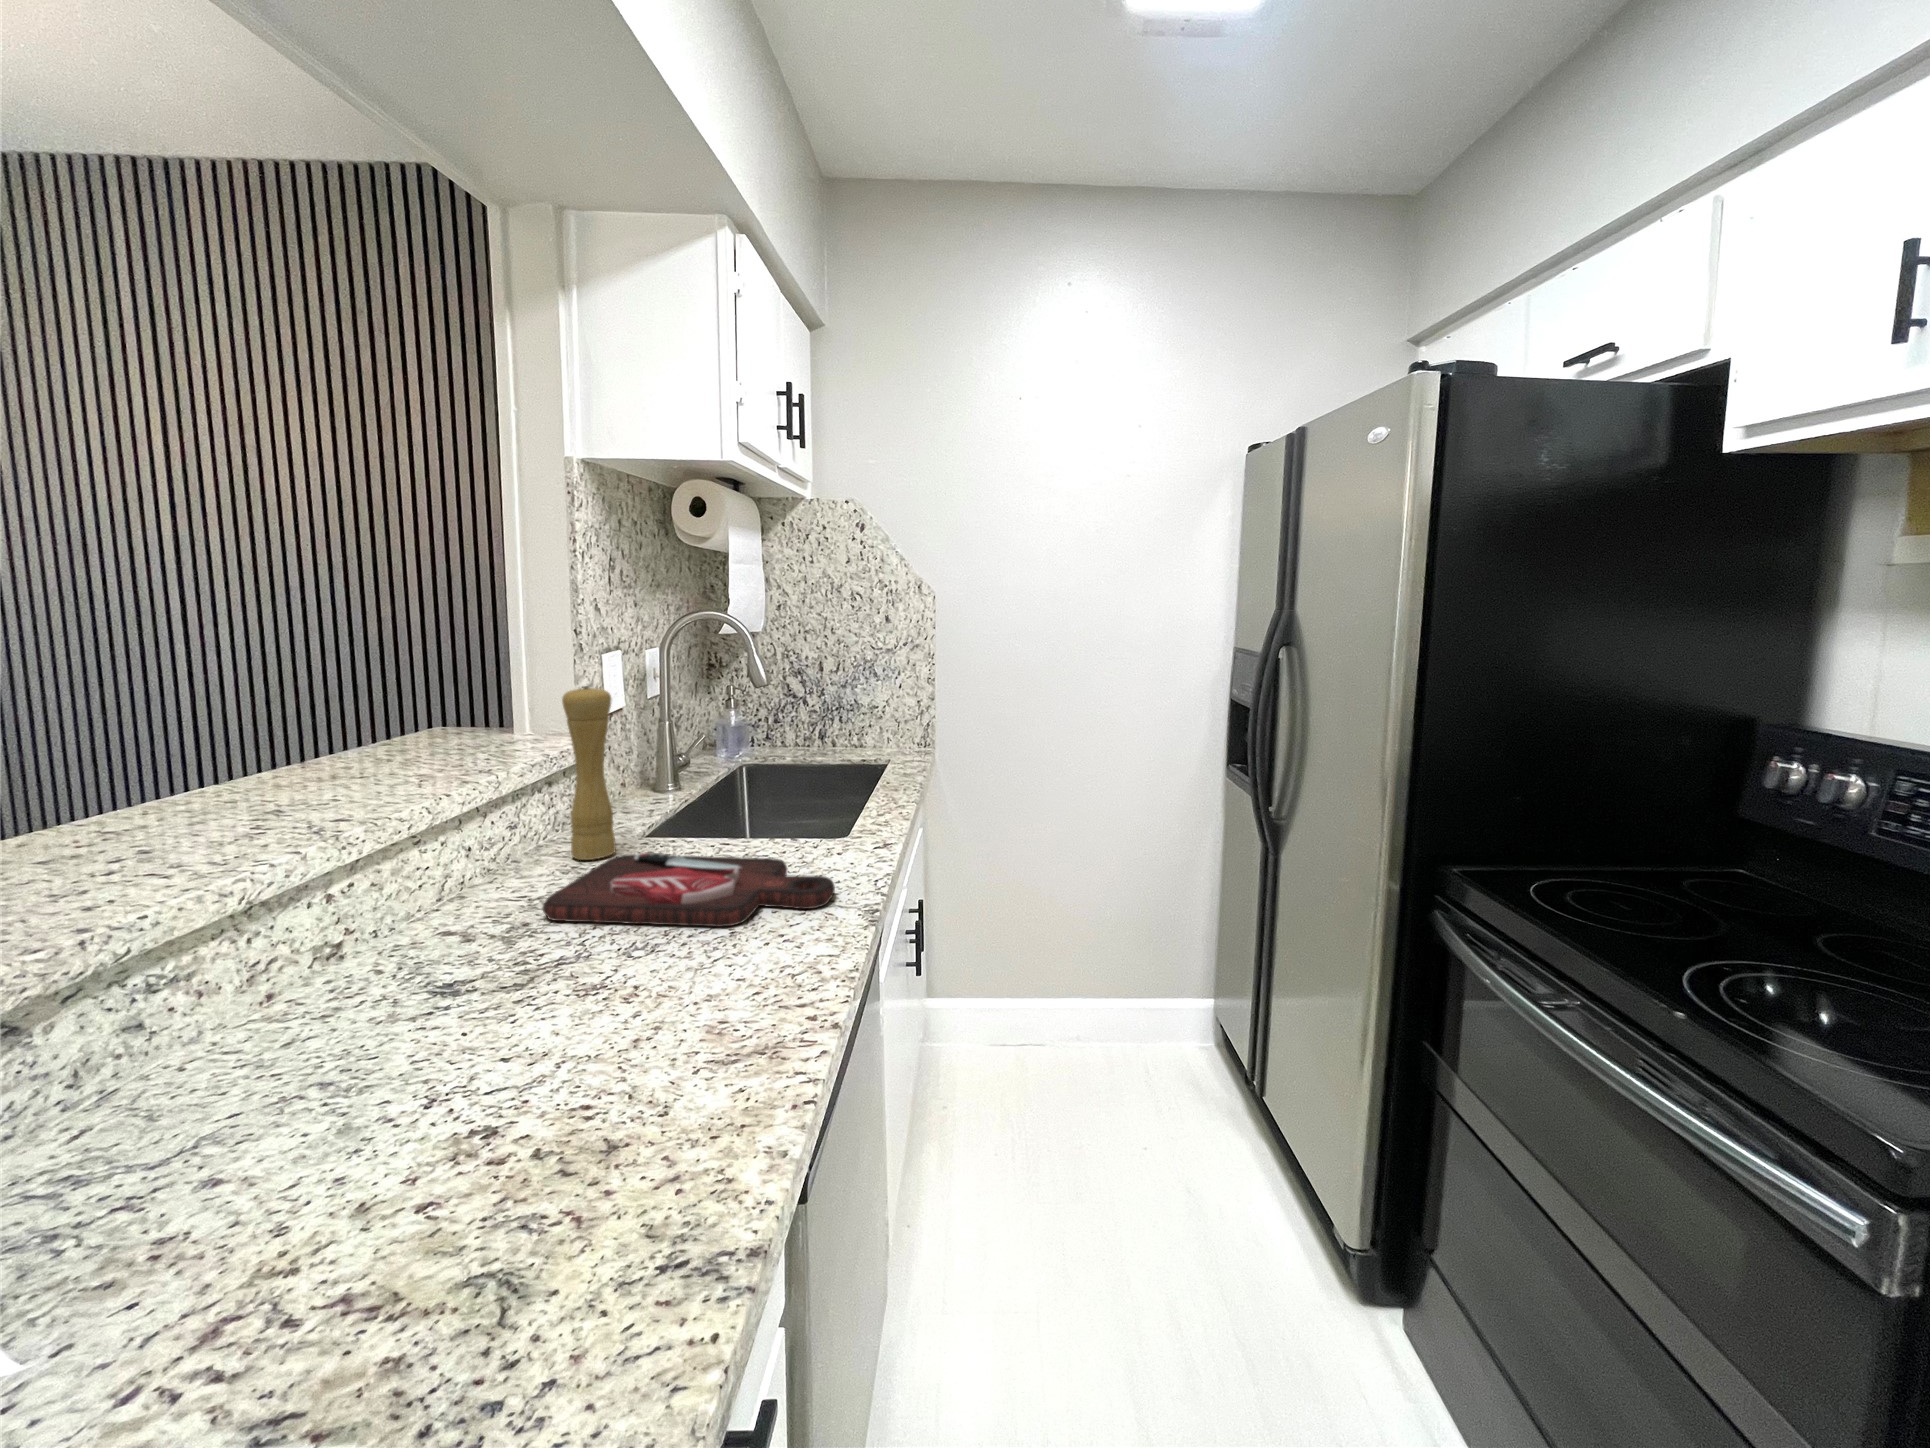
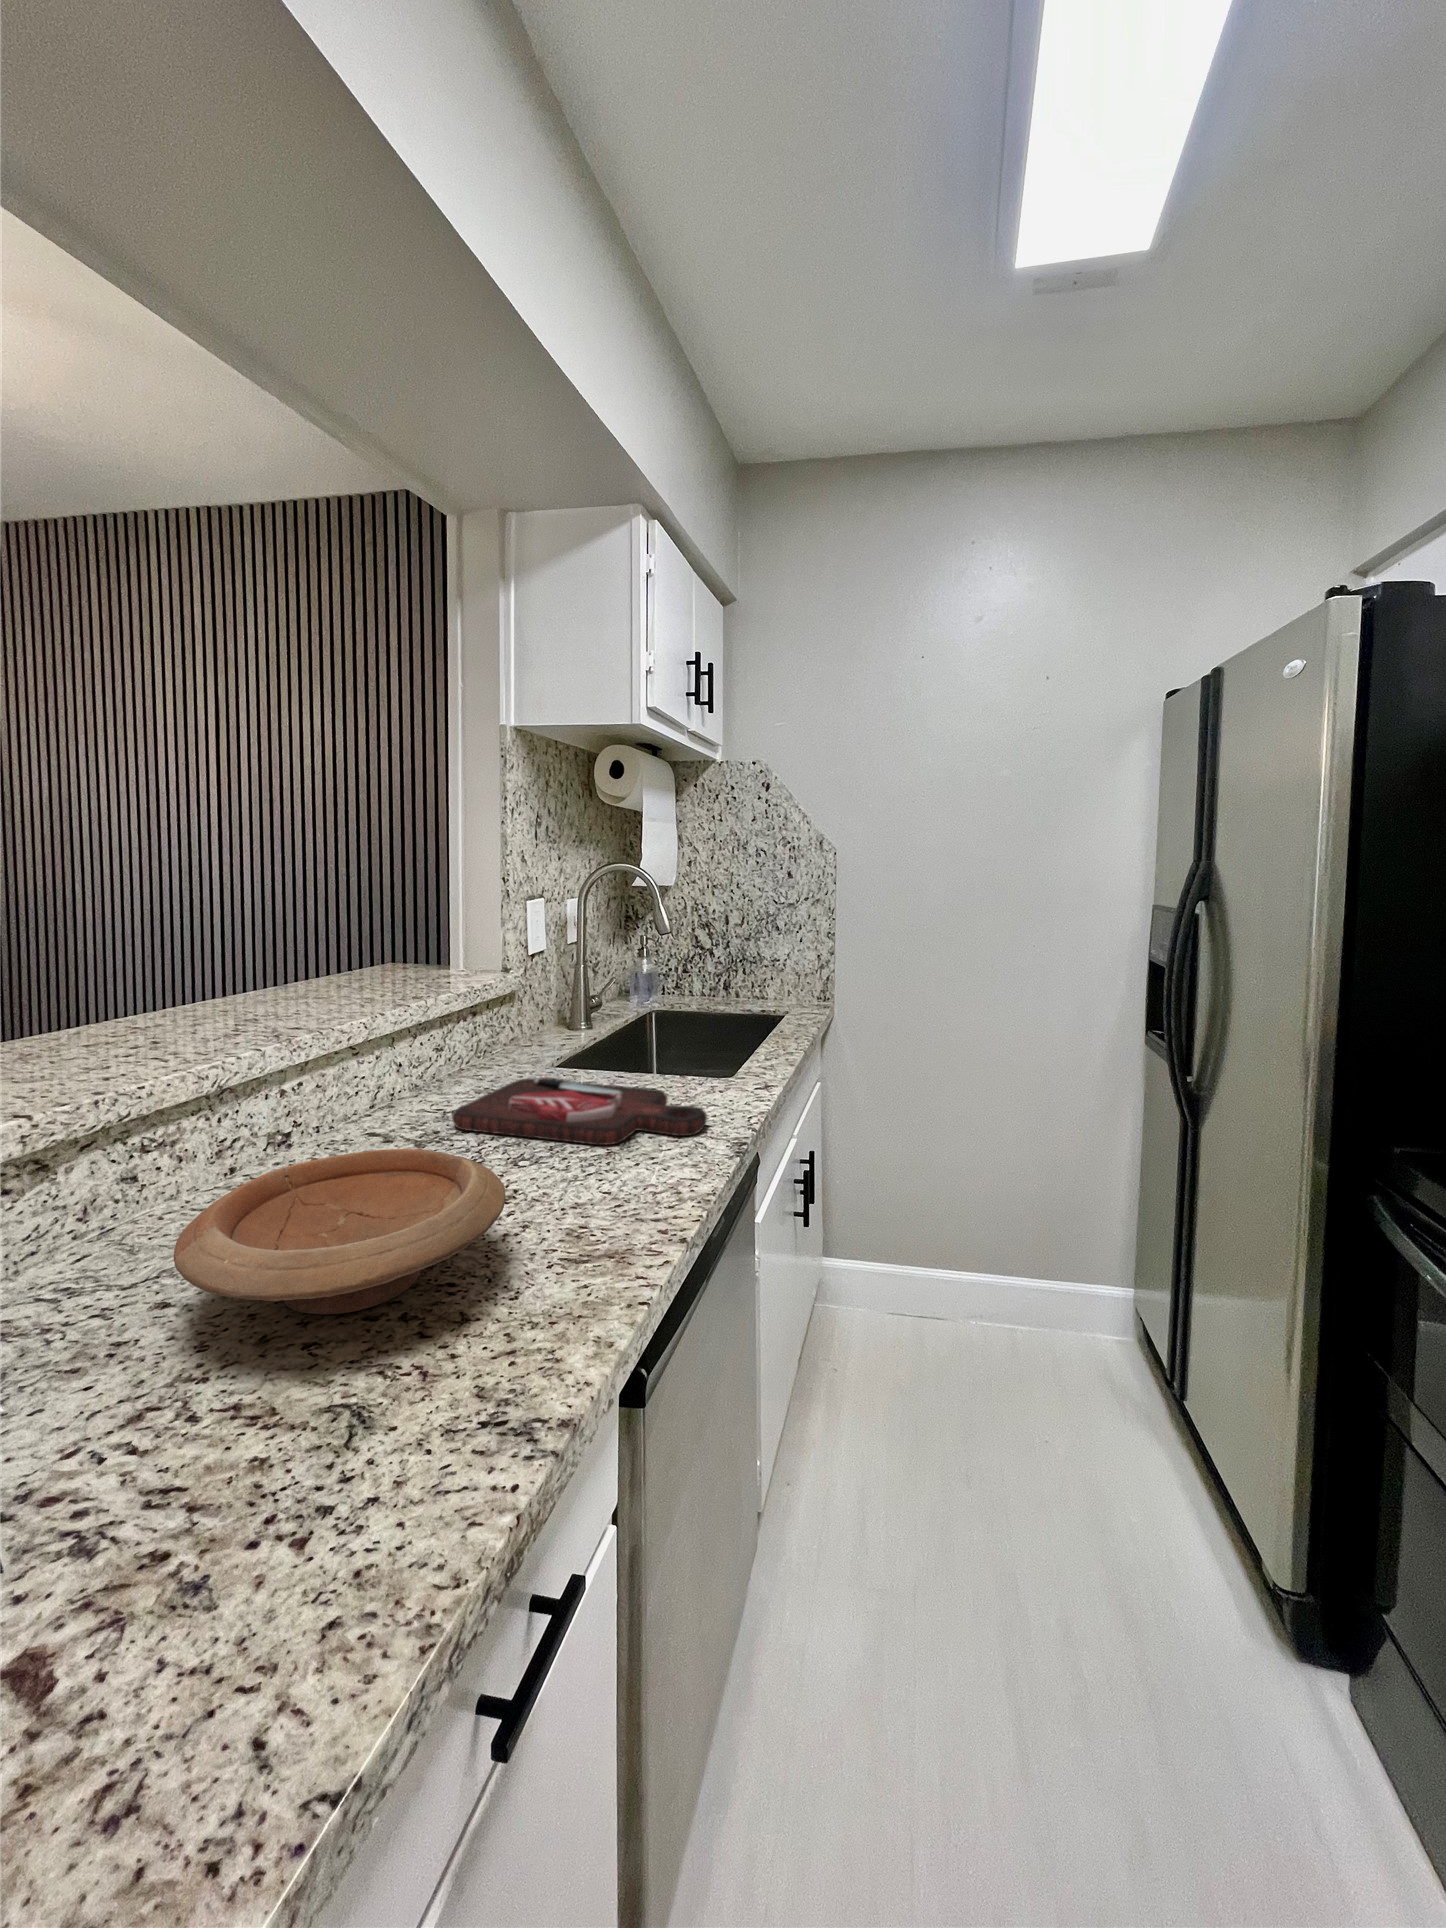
pepper mill: present [562,686,616,860] -> none [483,925,524,1082]
wooden bowl: none [231,960,643,1171] -> present [174,1149,506,1314]

